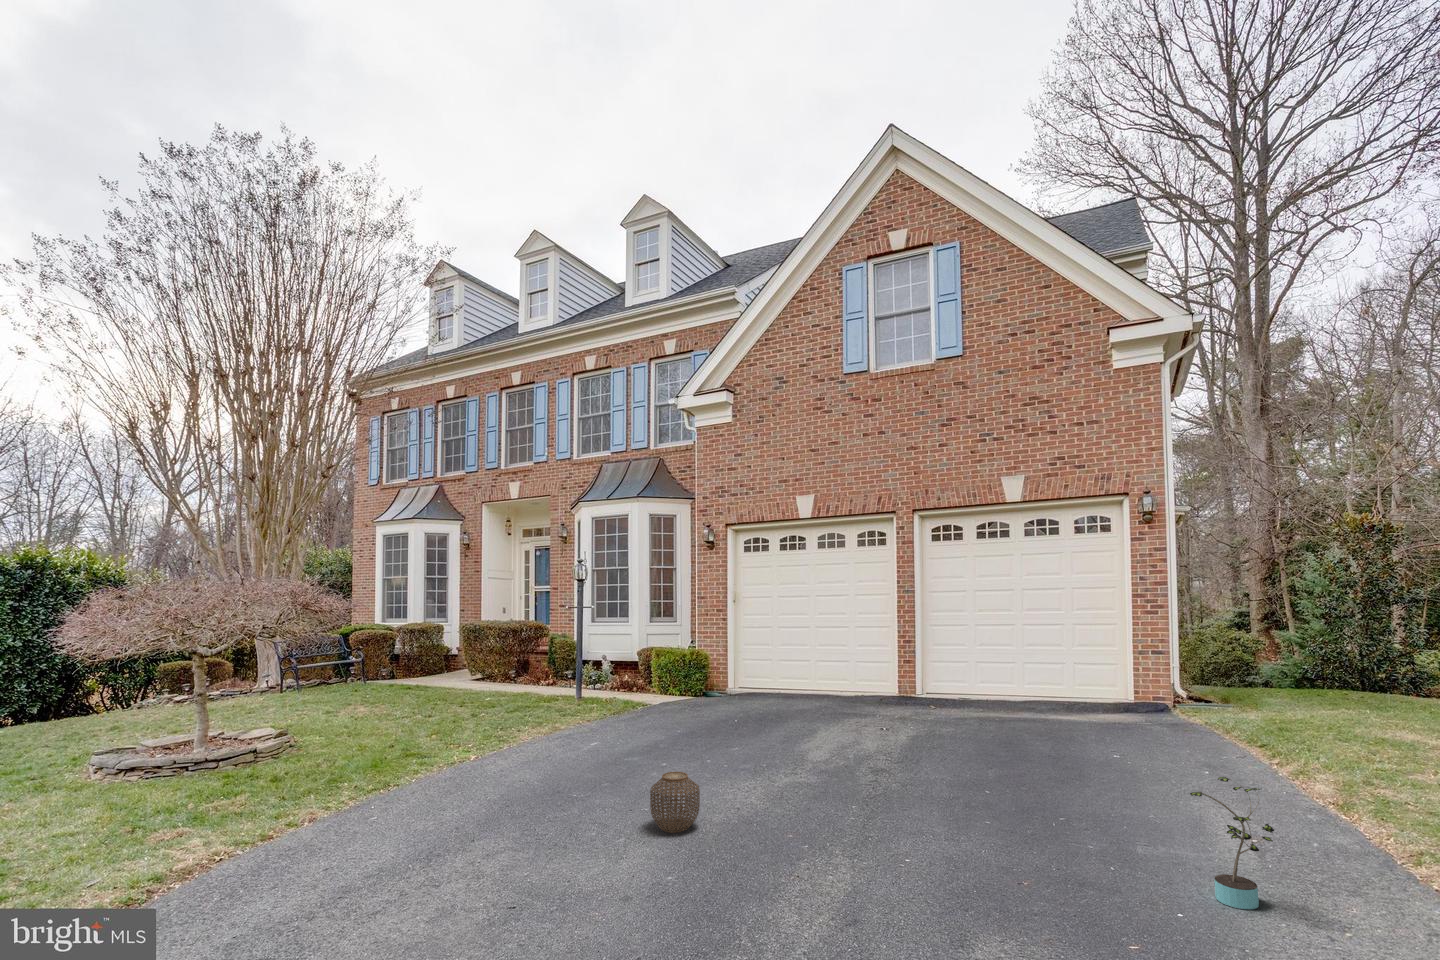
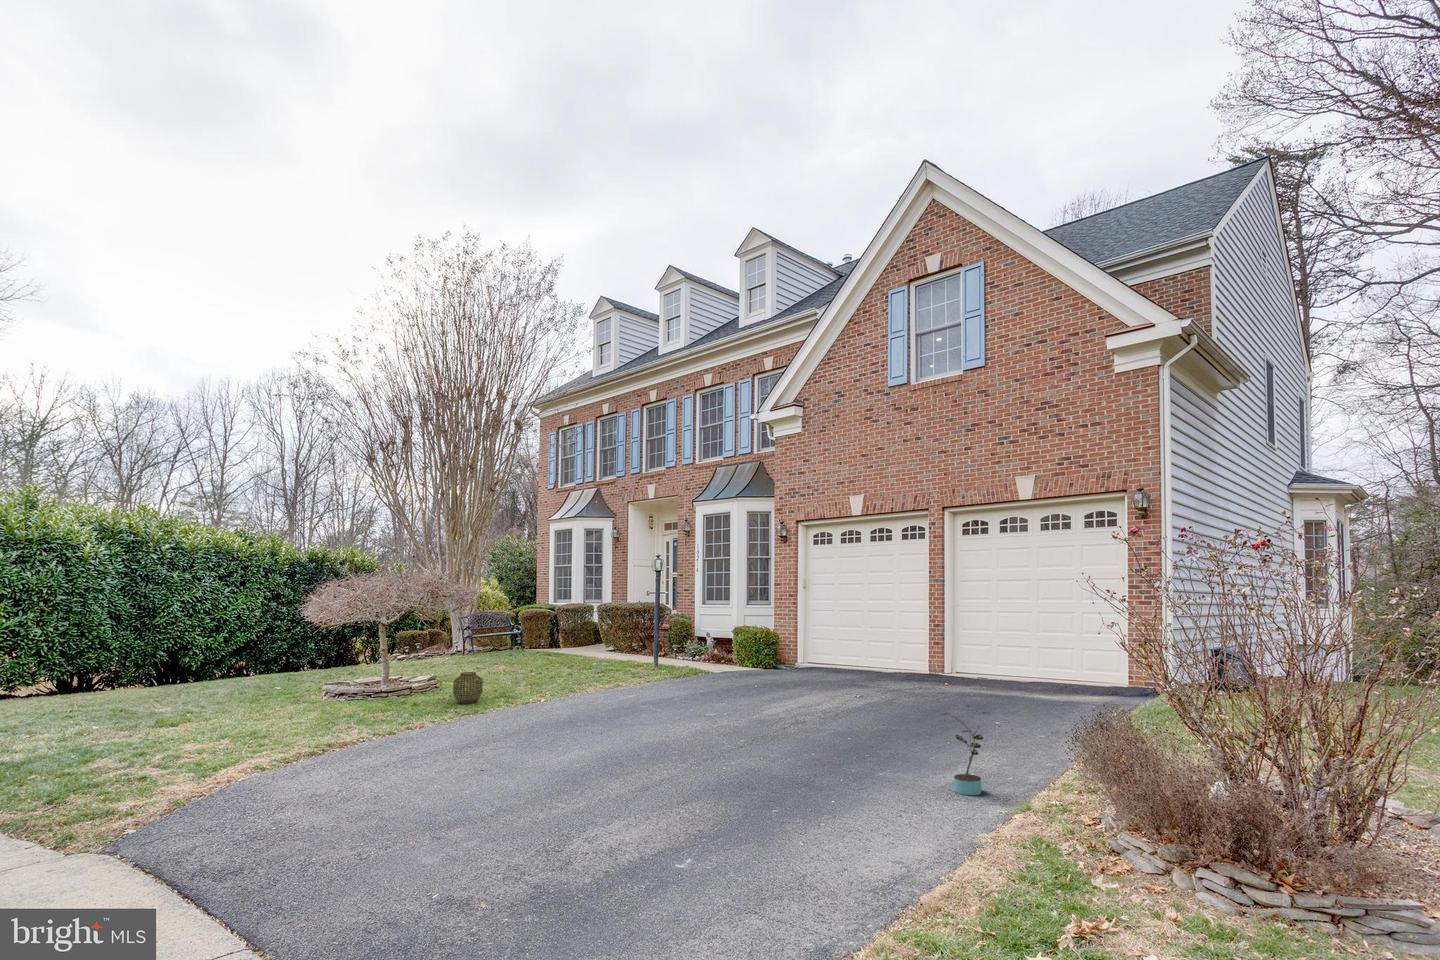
woven basket: present [650,772,700,833] -> present [453,672,483,704]

